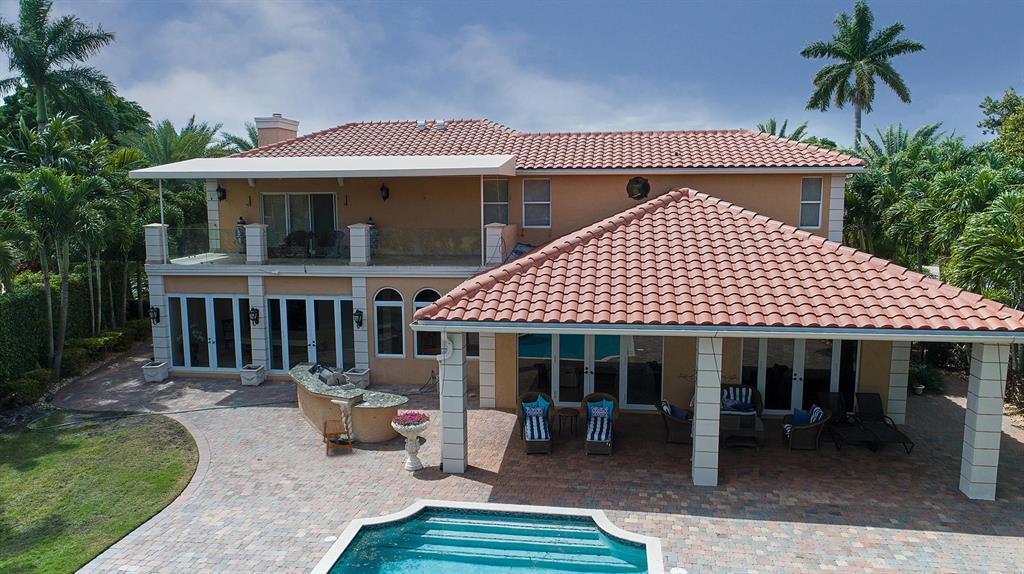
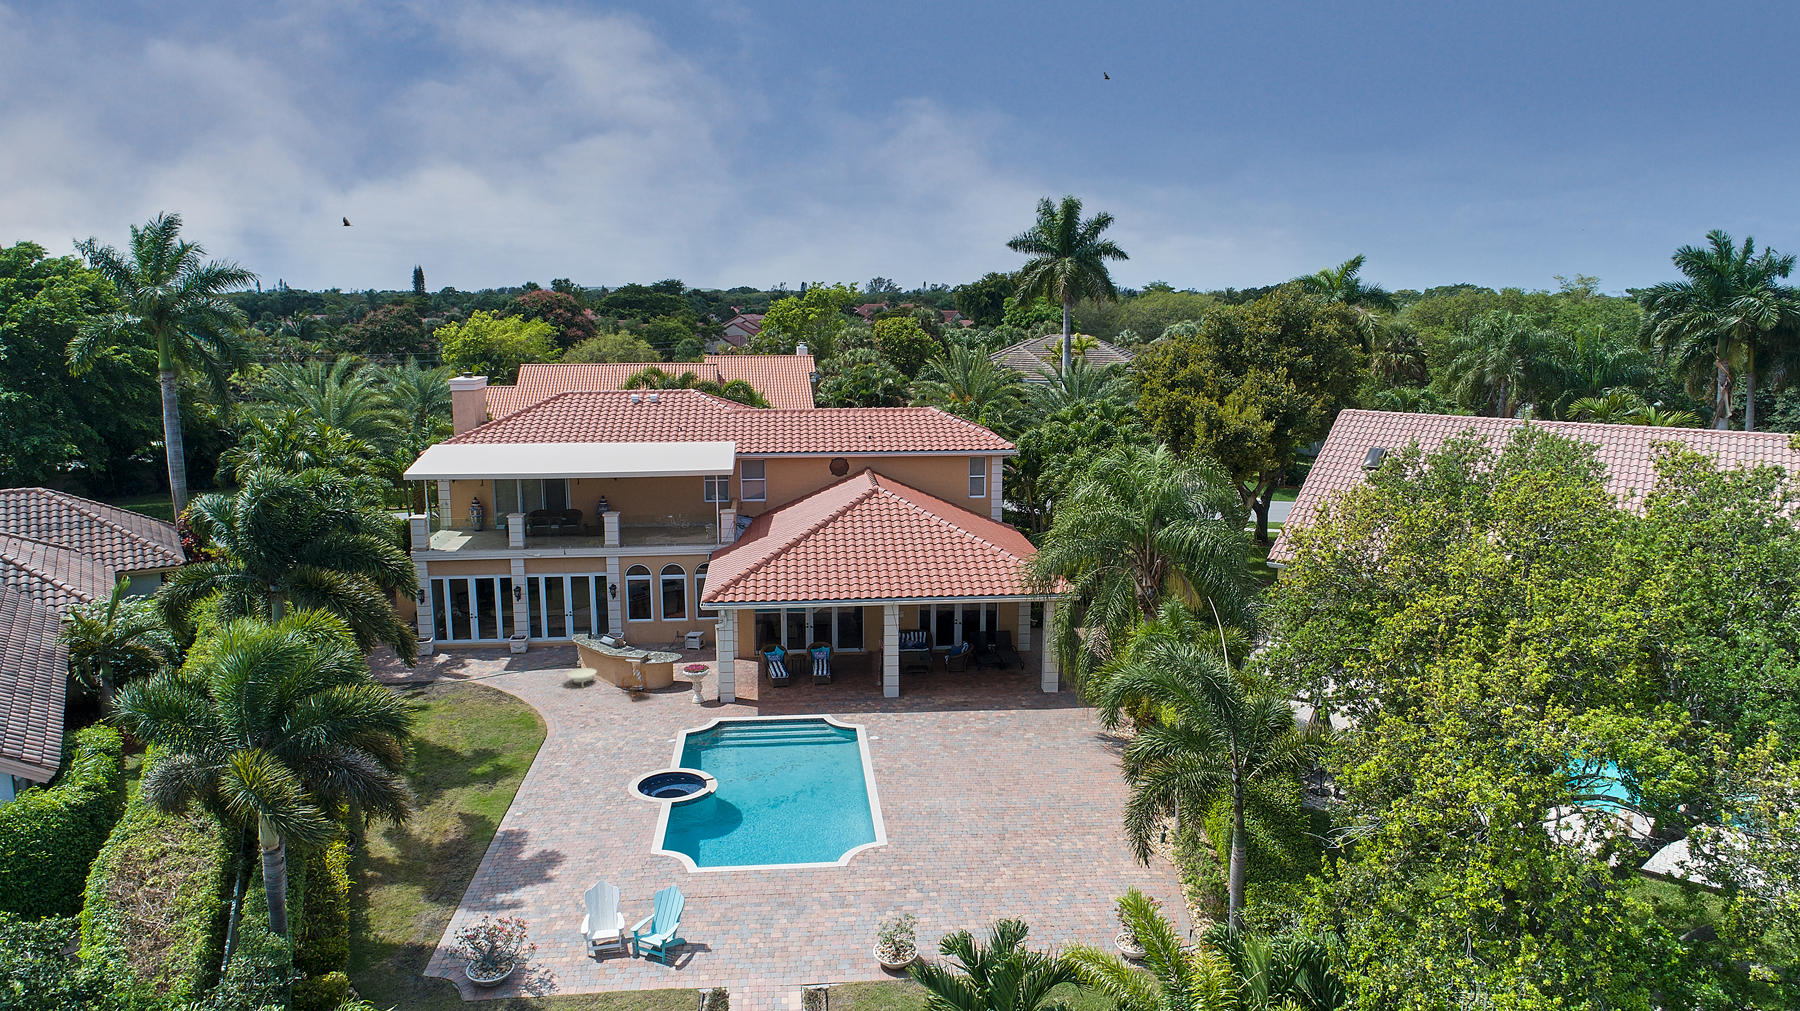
round table: none [267,406,306,432] -> present [567,668,597,688]

